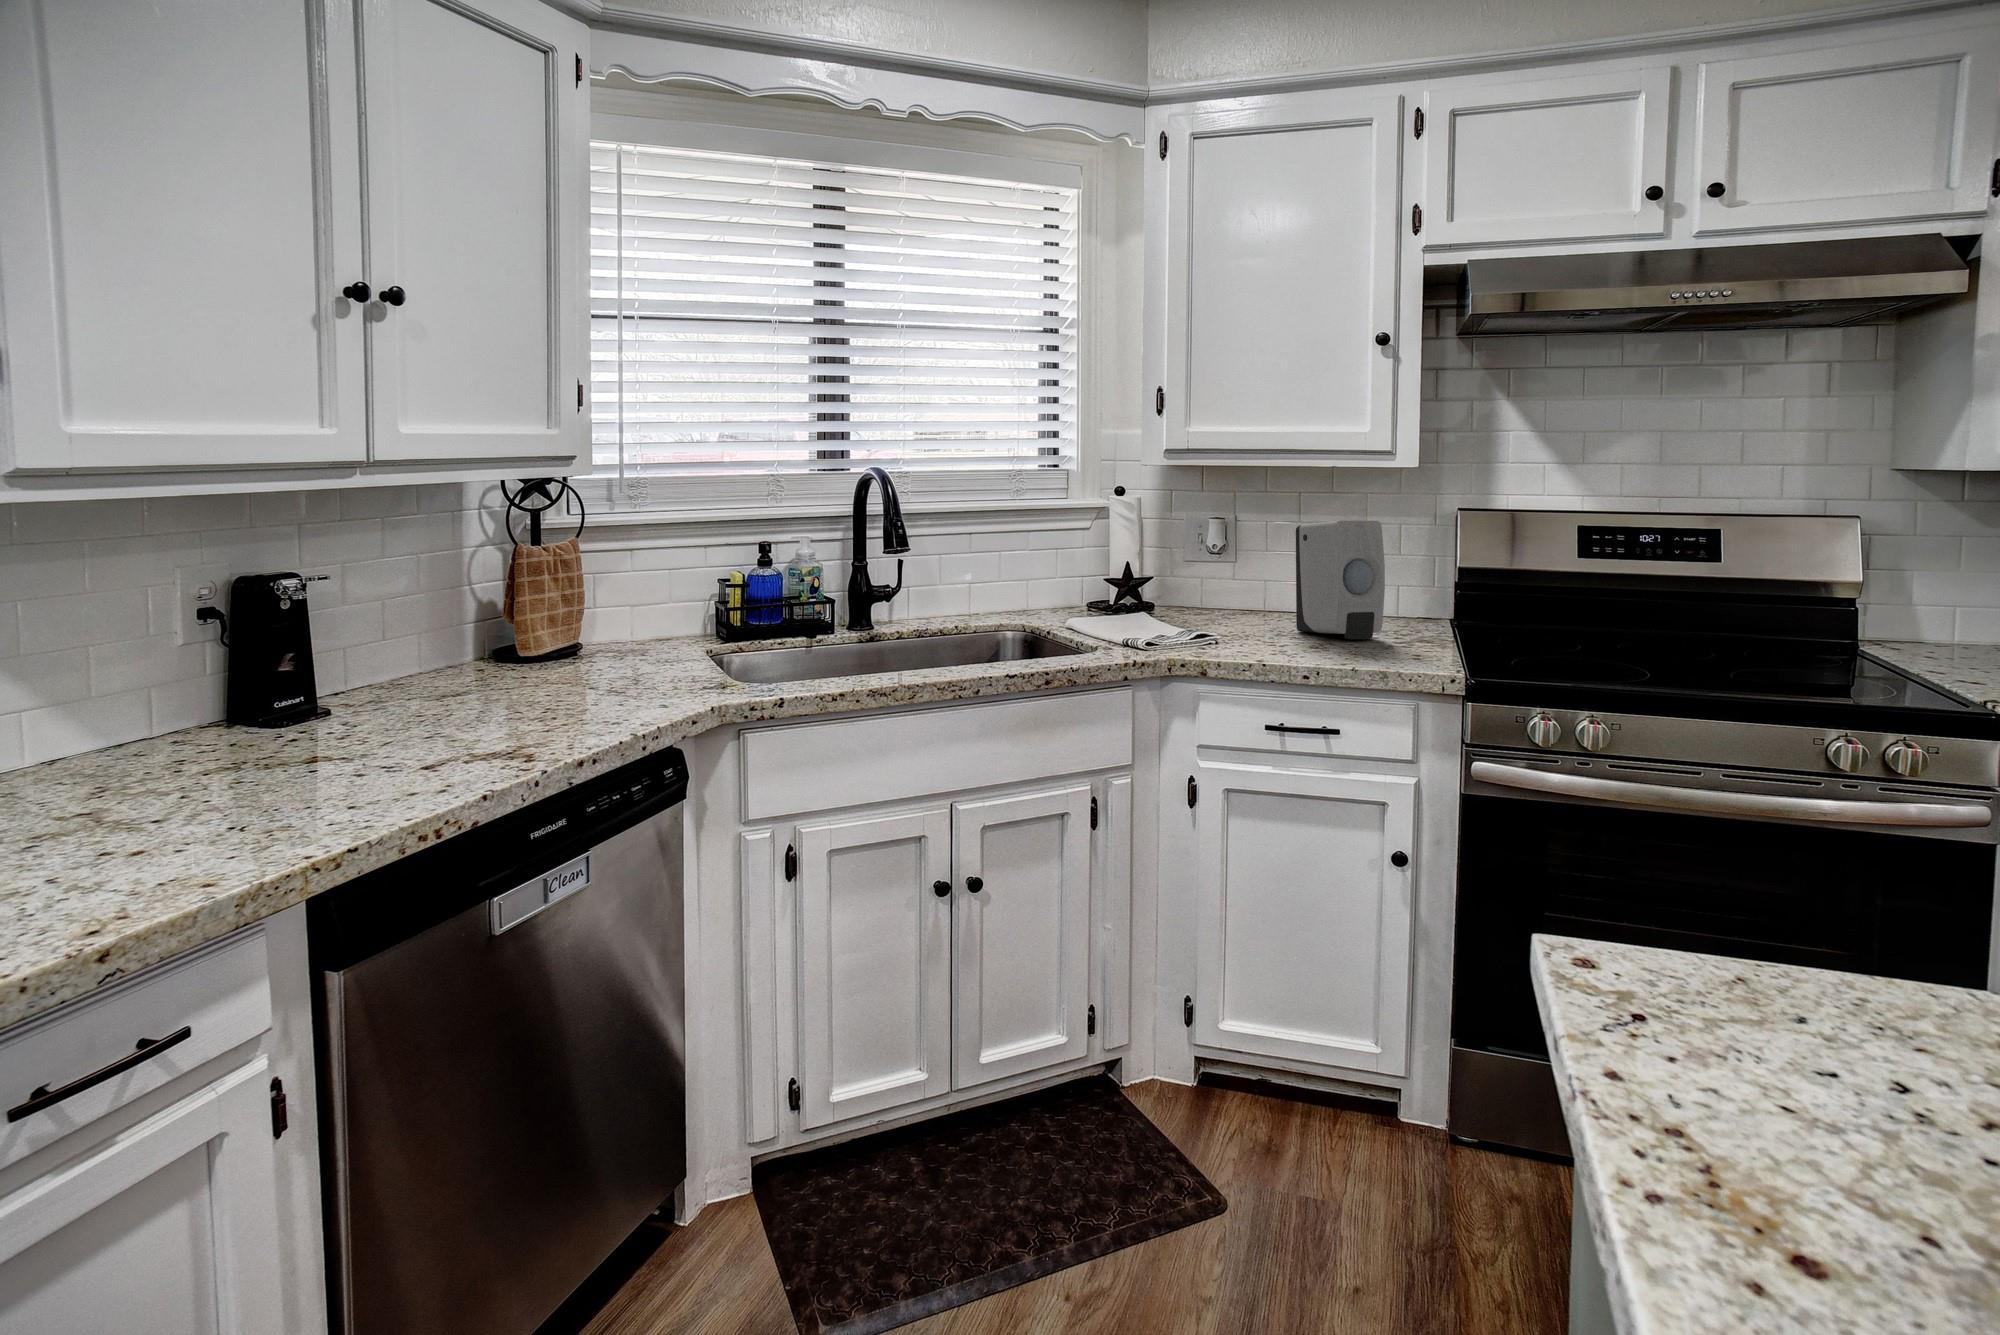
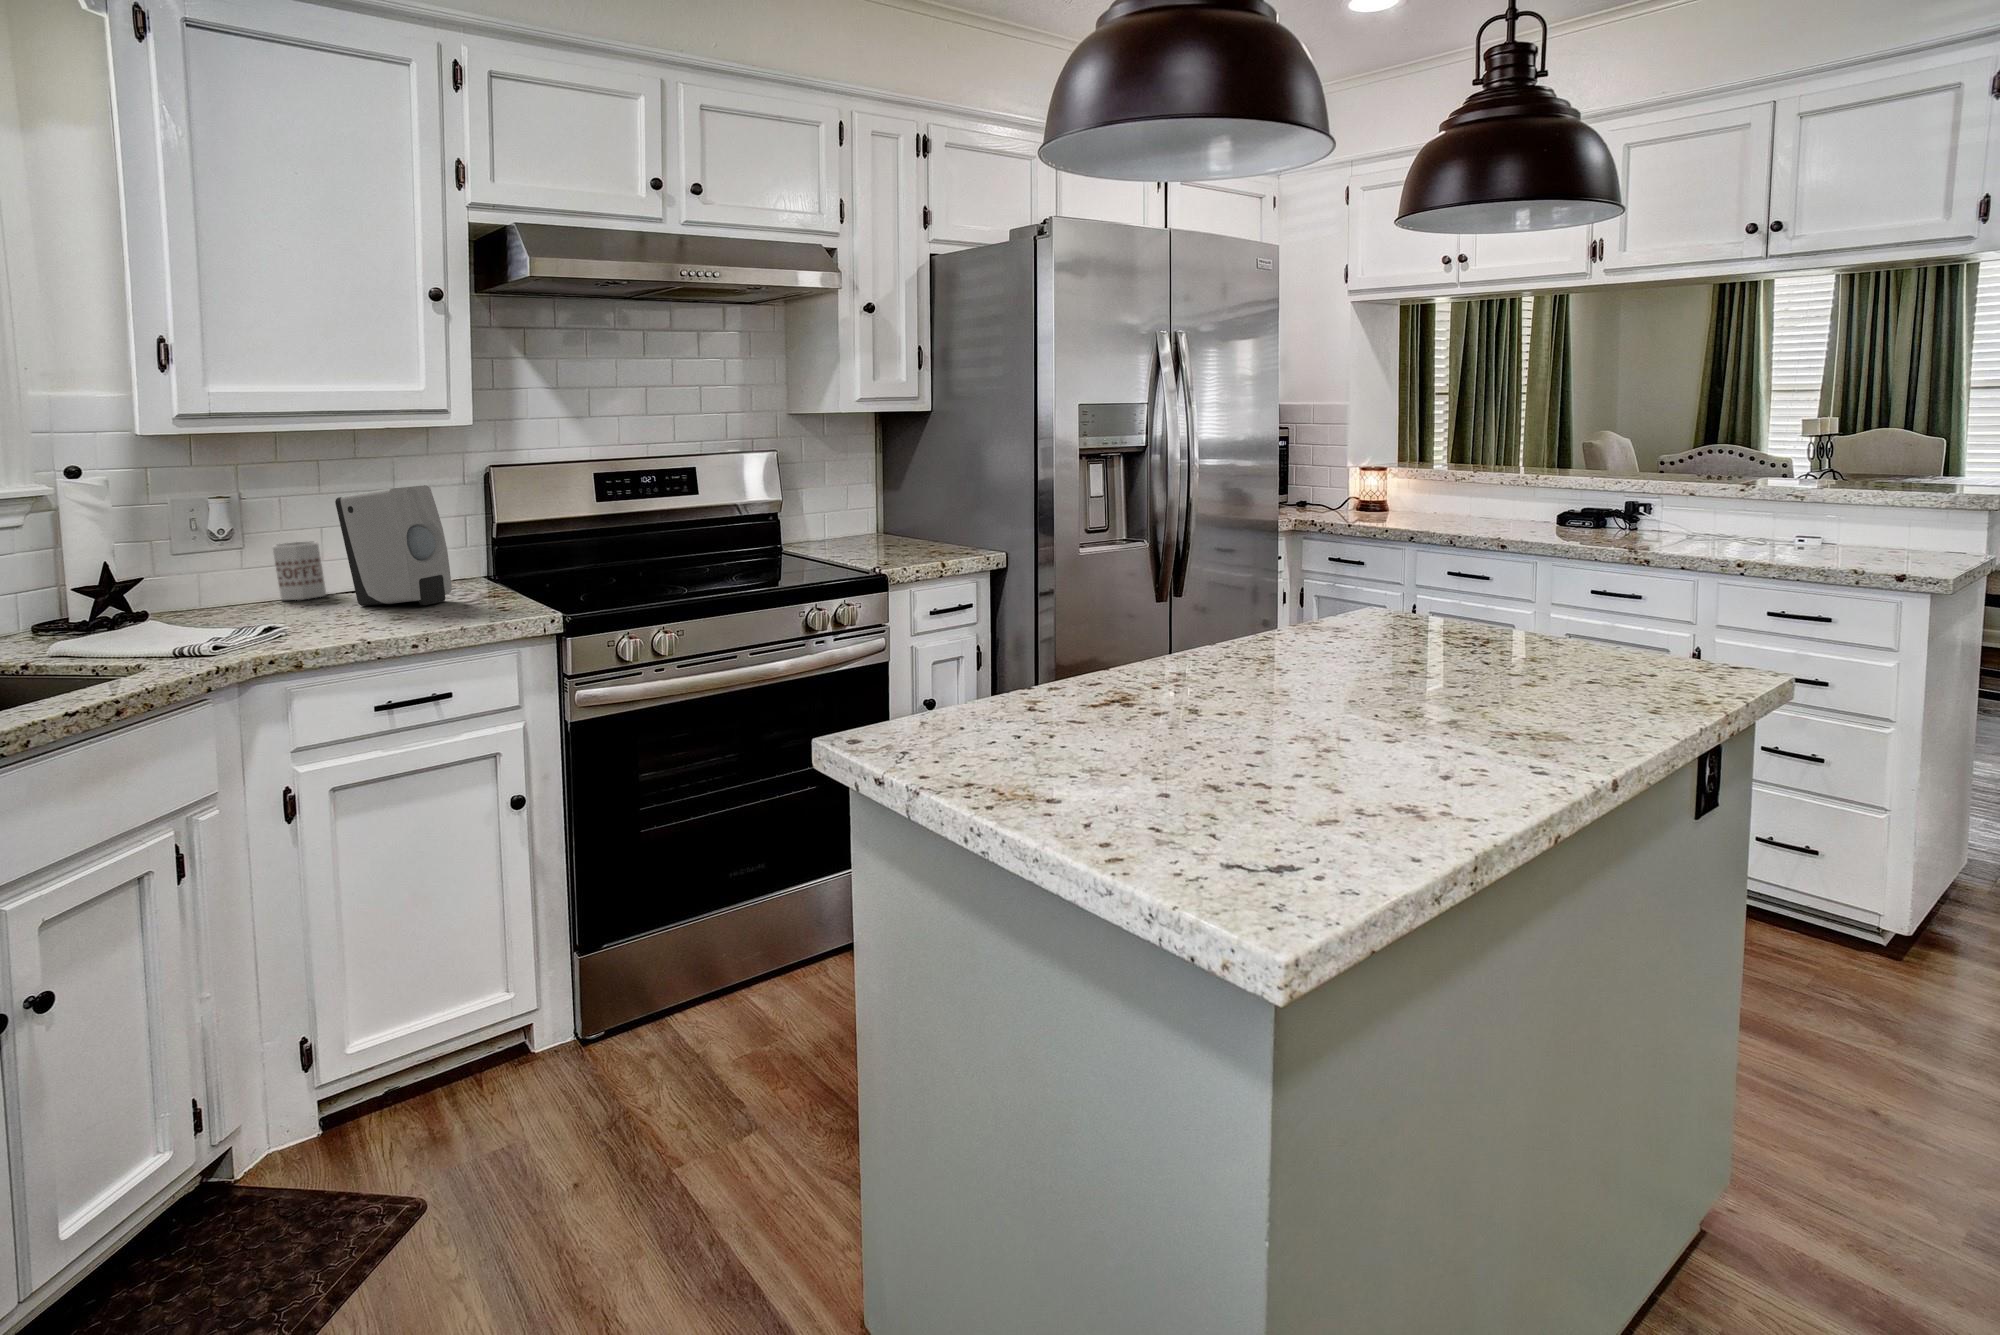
mug: none [1246,565,1289,618] -> present [273,542,326,600]

